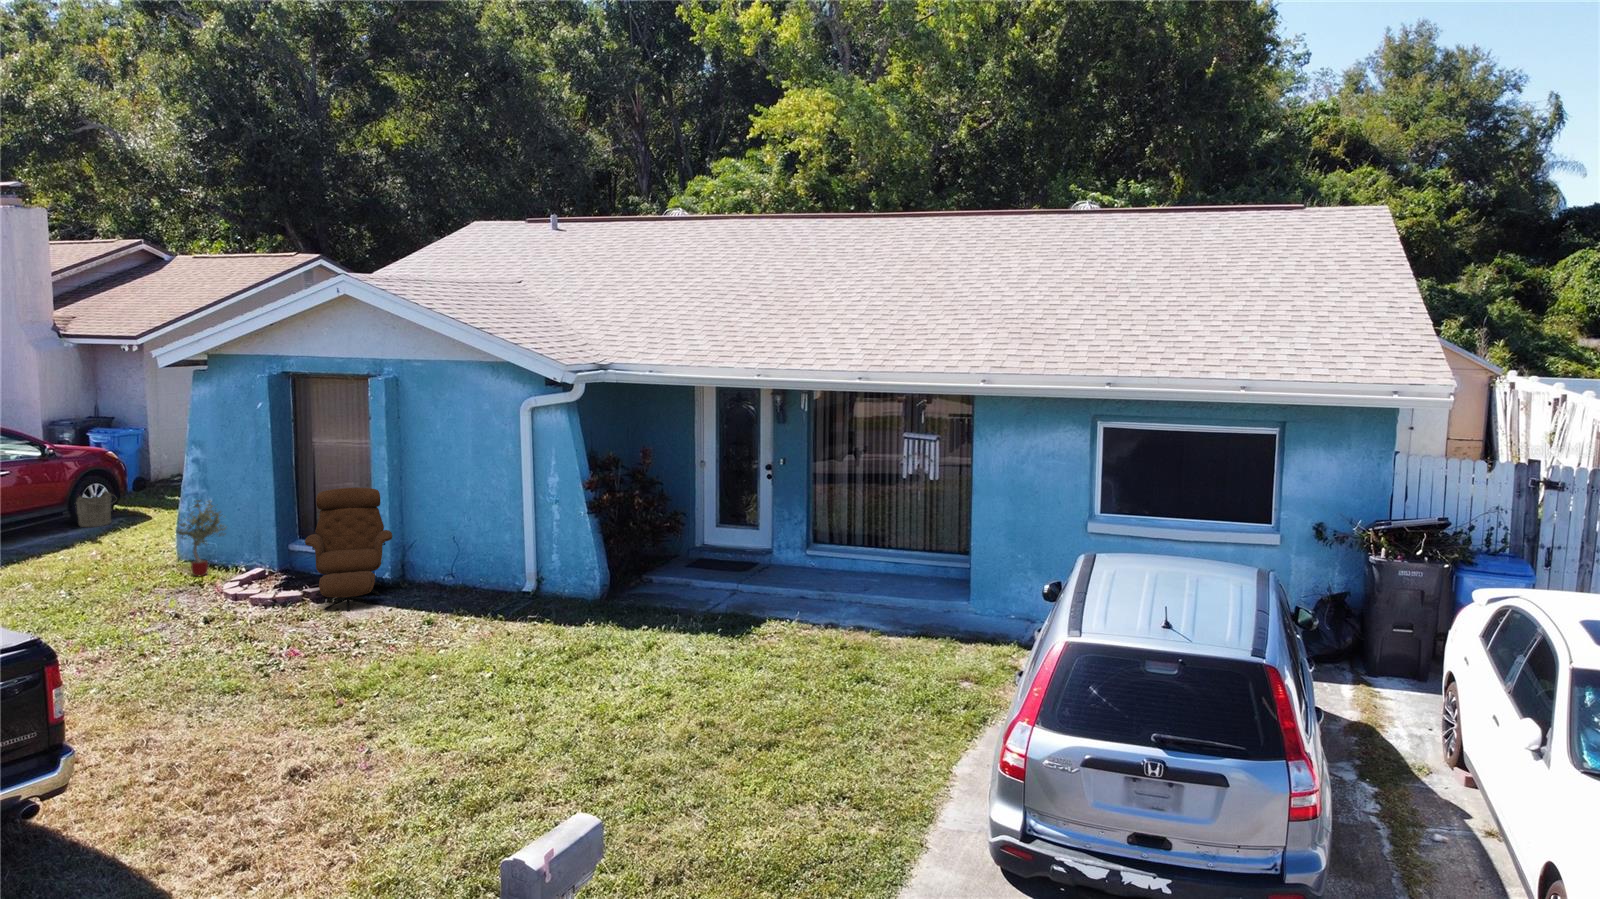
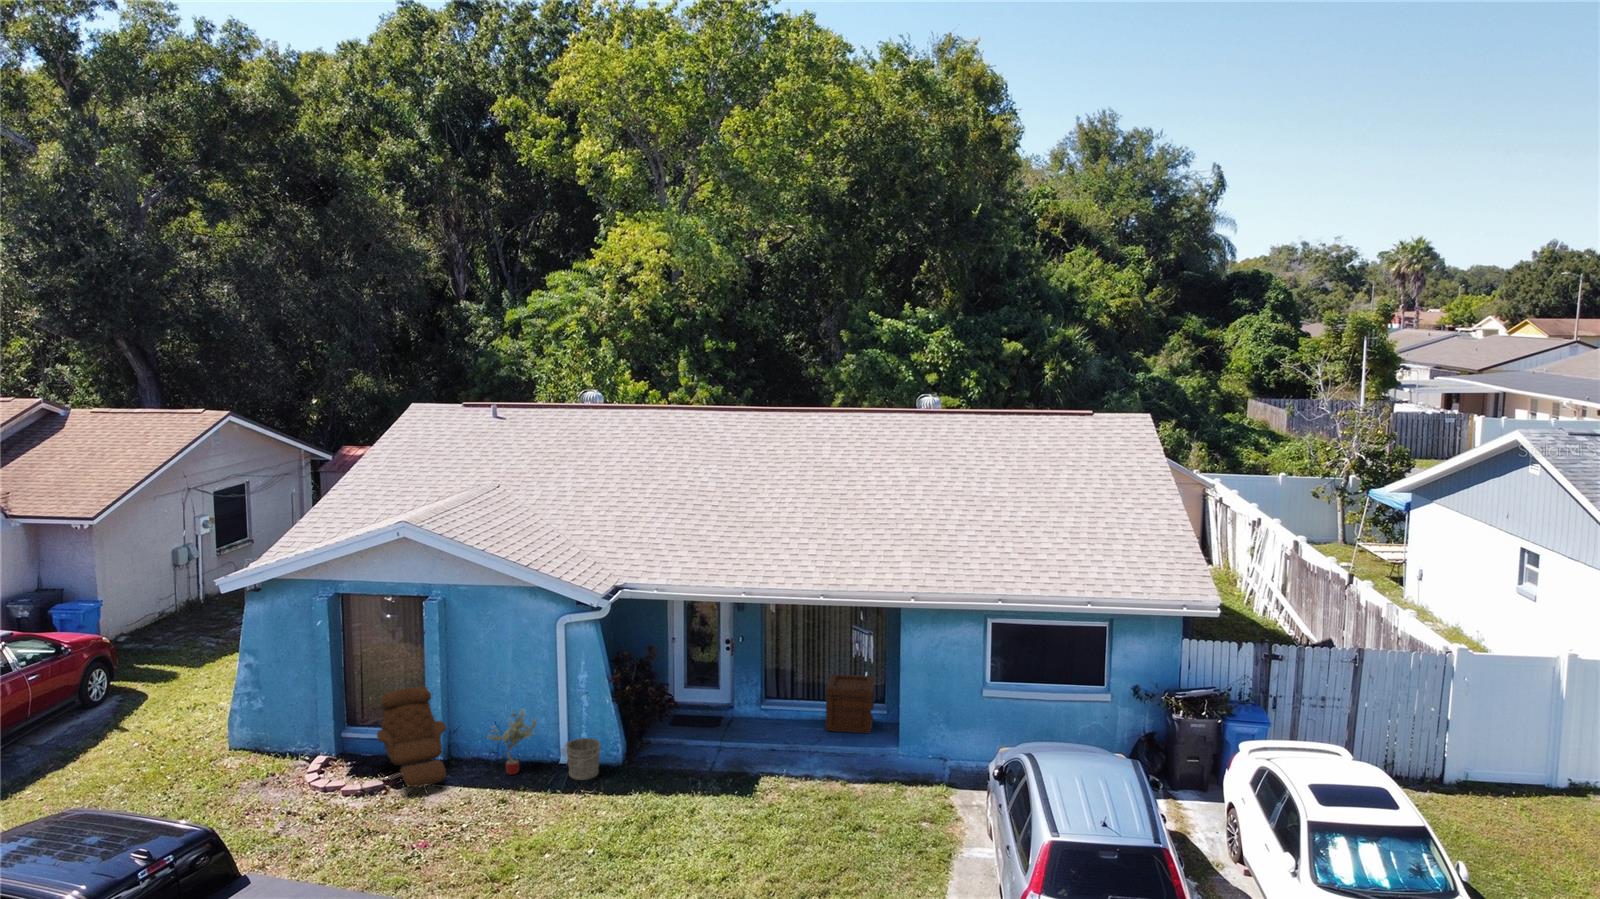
bucket: present [76,491,112,527] -> present [566,738,601,780]
potted tree: present [176,500,226,576] -> present [487,709,536,775]
wooden crate: none [881,514,955,589] -> present [826,674,874,733]

